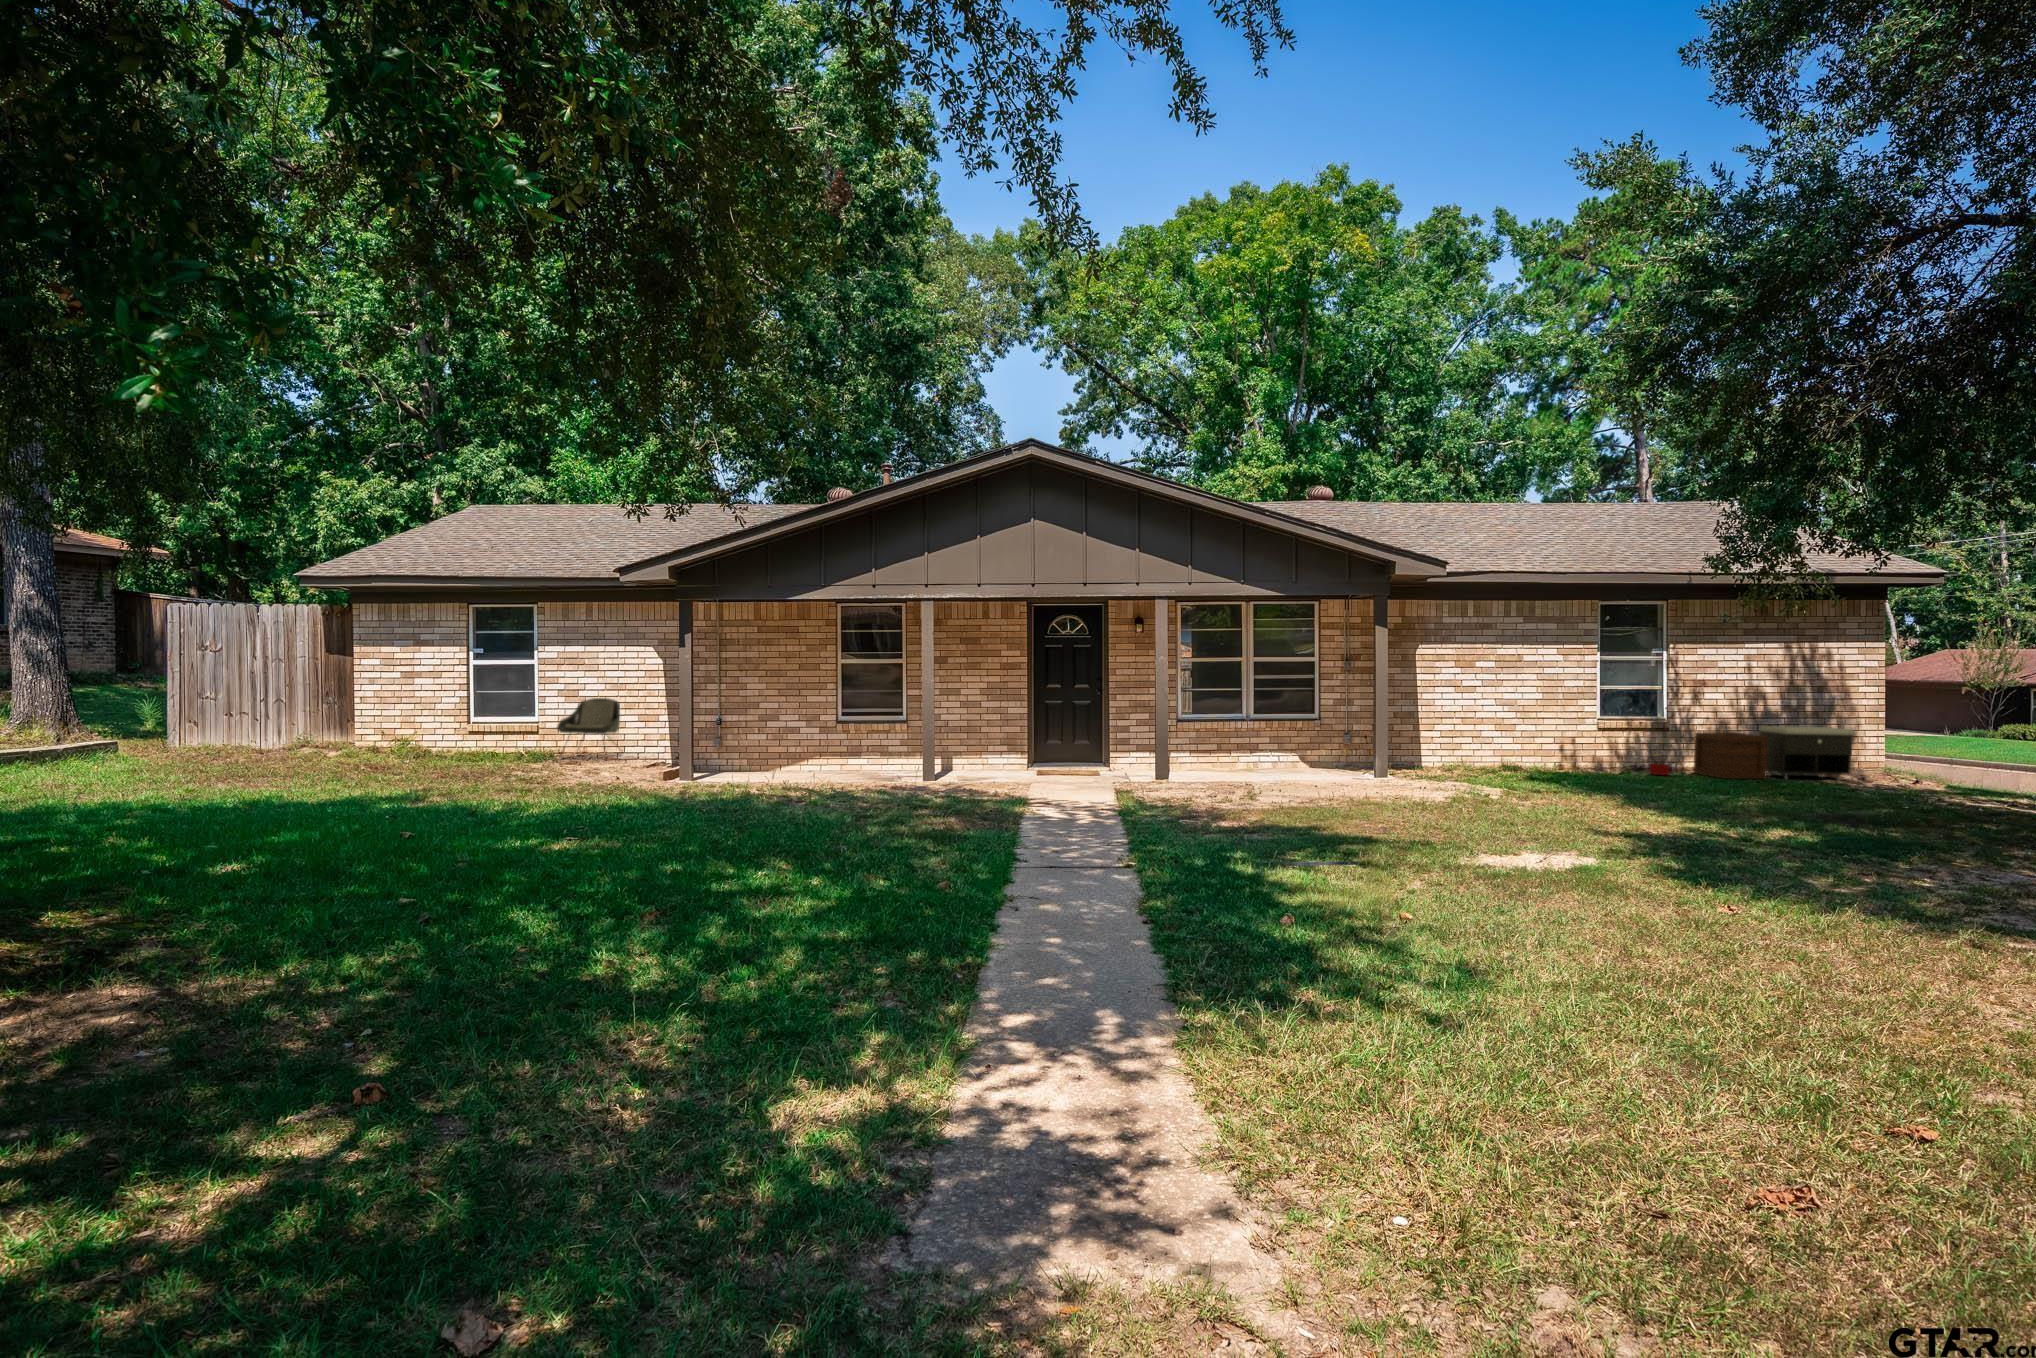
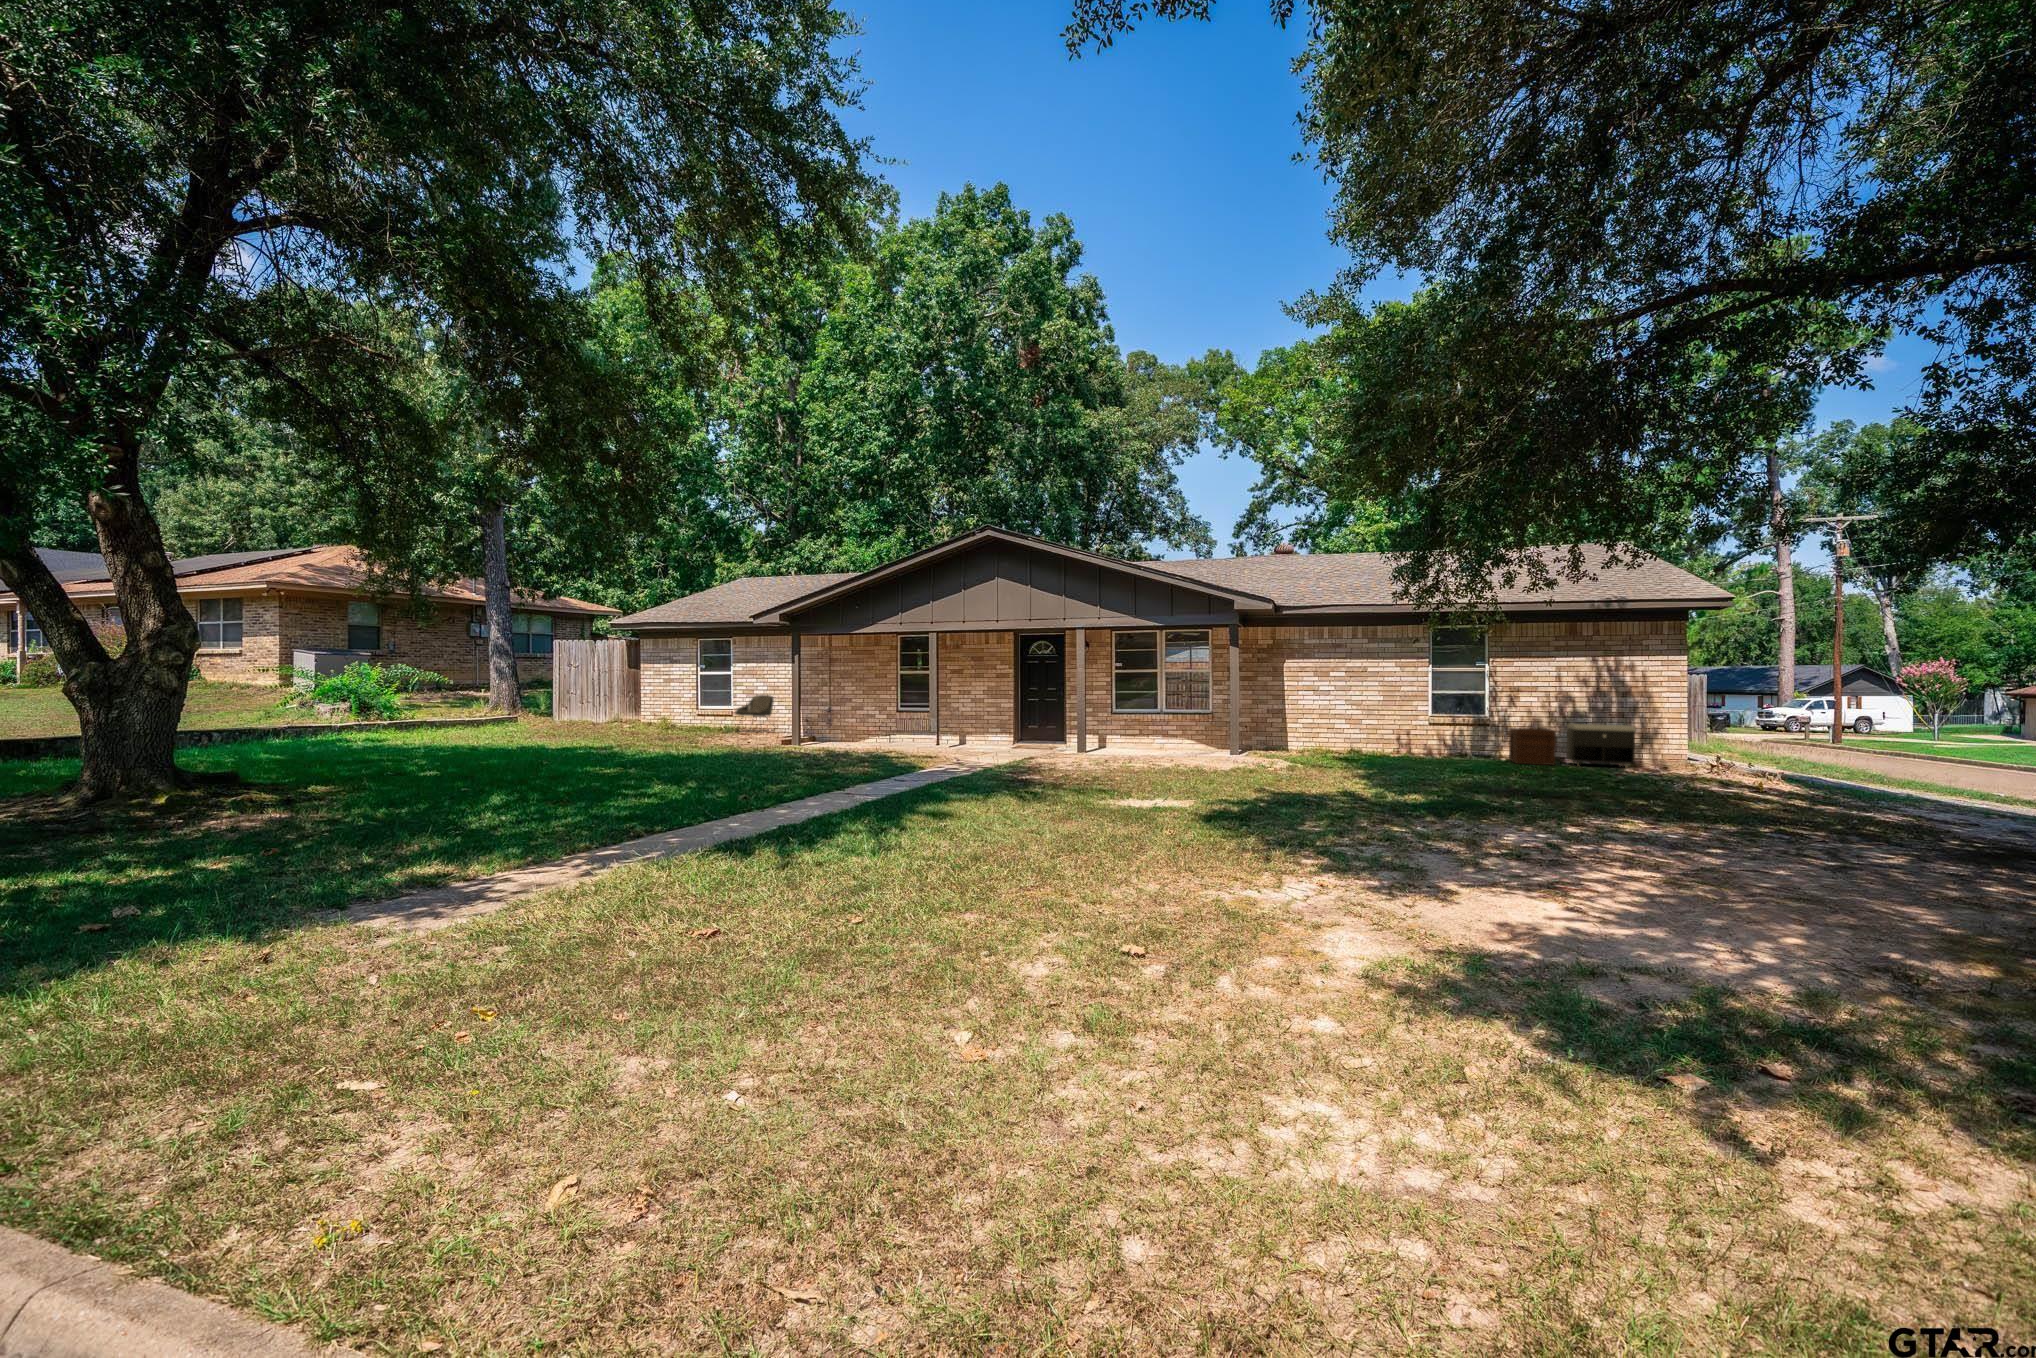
decorative plant: present [1644,740,1671,775] -> none [1454,727,1494,760]

